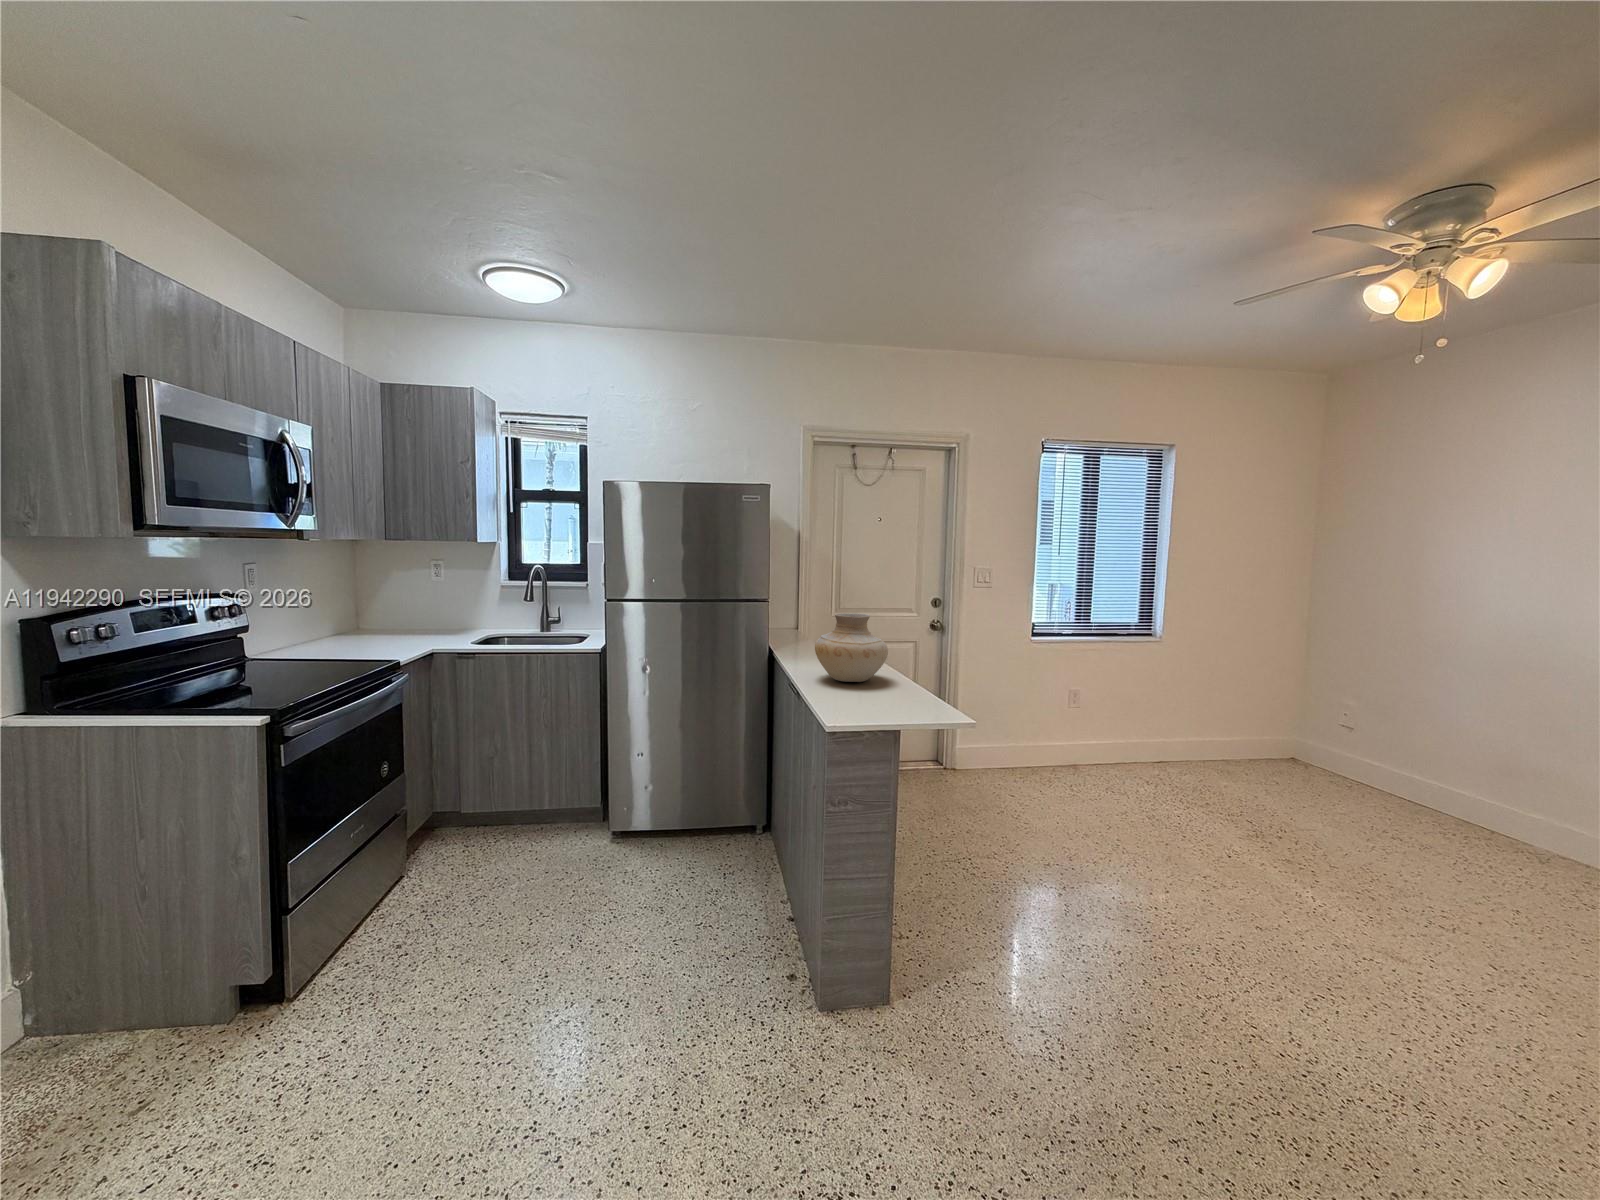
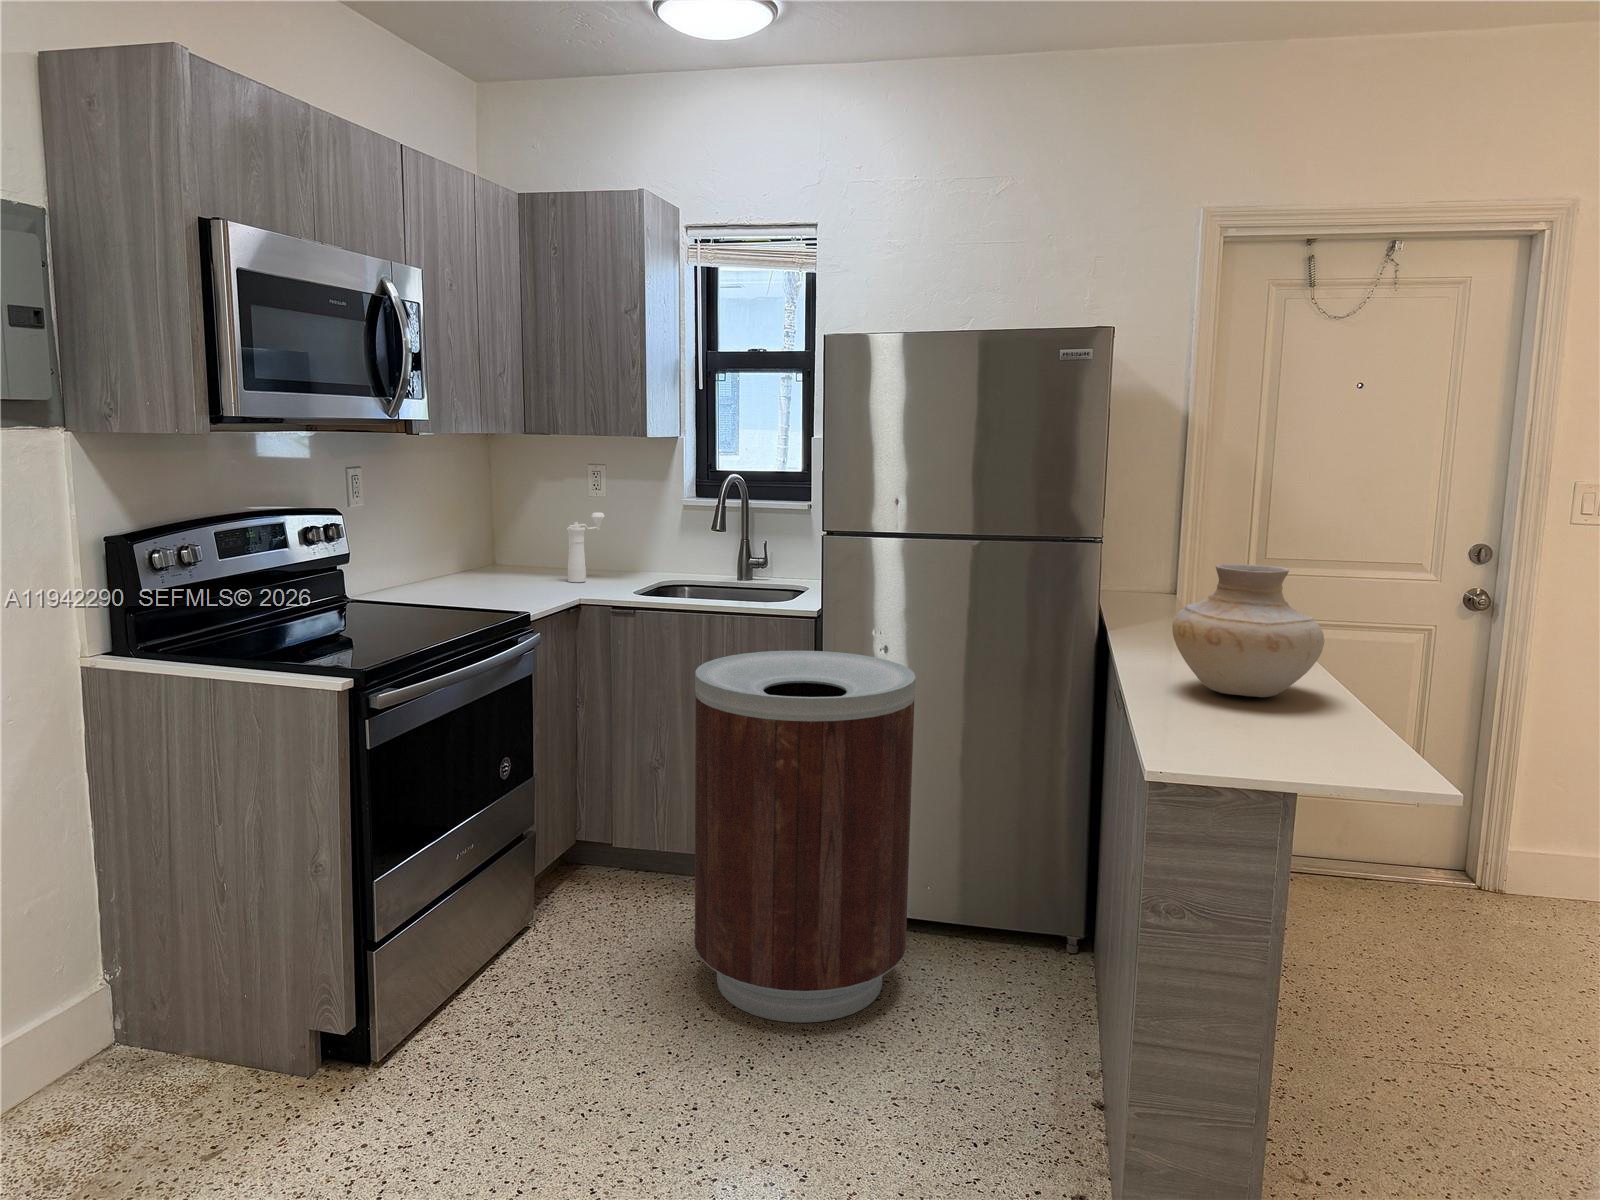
pepper mill: none [420,591,448,638] -> present [567,512,605,582]
trash can: none [529,673,670,906] -> present [694,651,916,1023]

